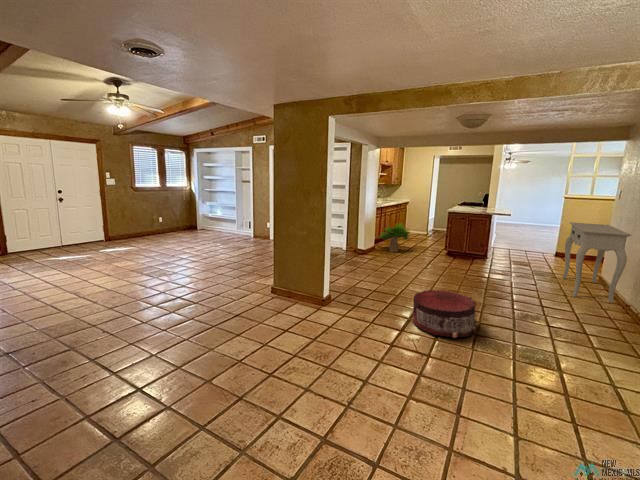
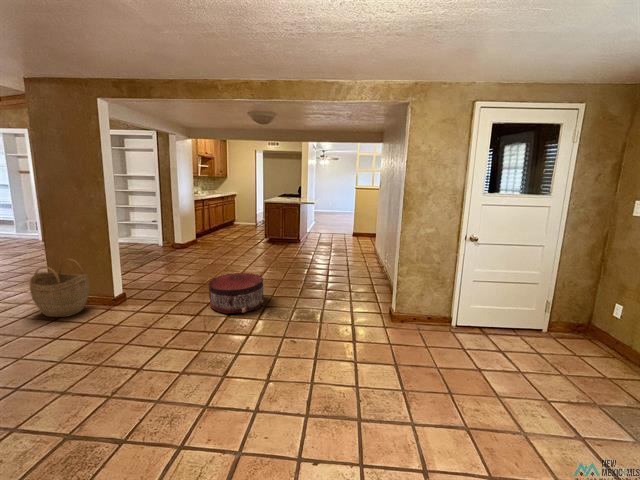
console table: present [563,222,631,303] -> none [349,207,381,267]
potted plant: present [379,224,409,252] -> none [197,213,234,244]
woven basket: none [266,259,306,310] -> present [29,259,89,317]

